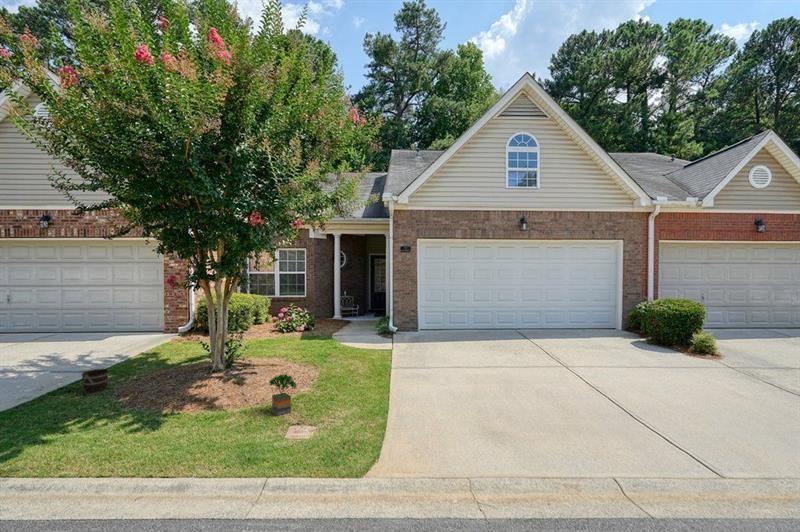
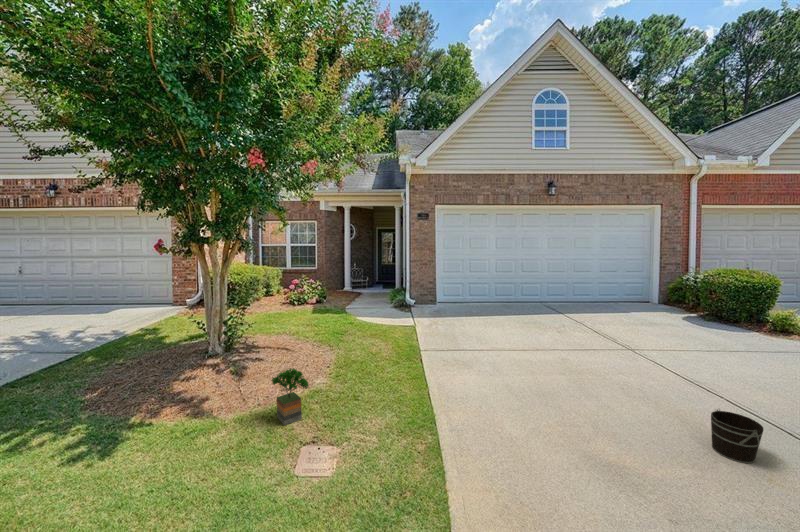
bucket: present [82,368,108,394] -> present [711,410,763,463]

